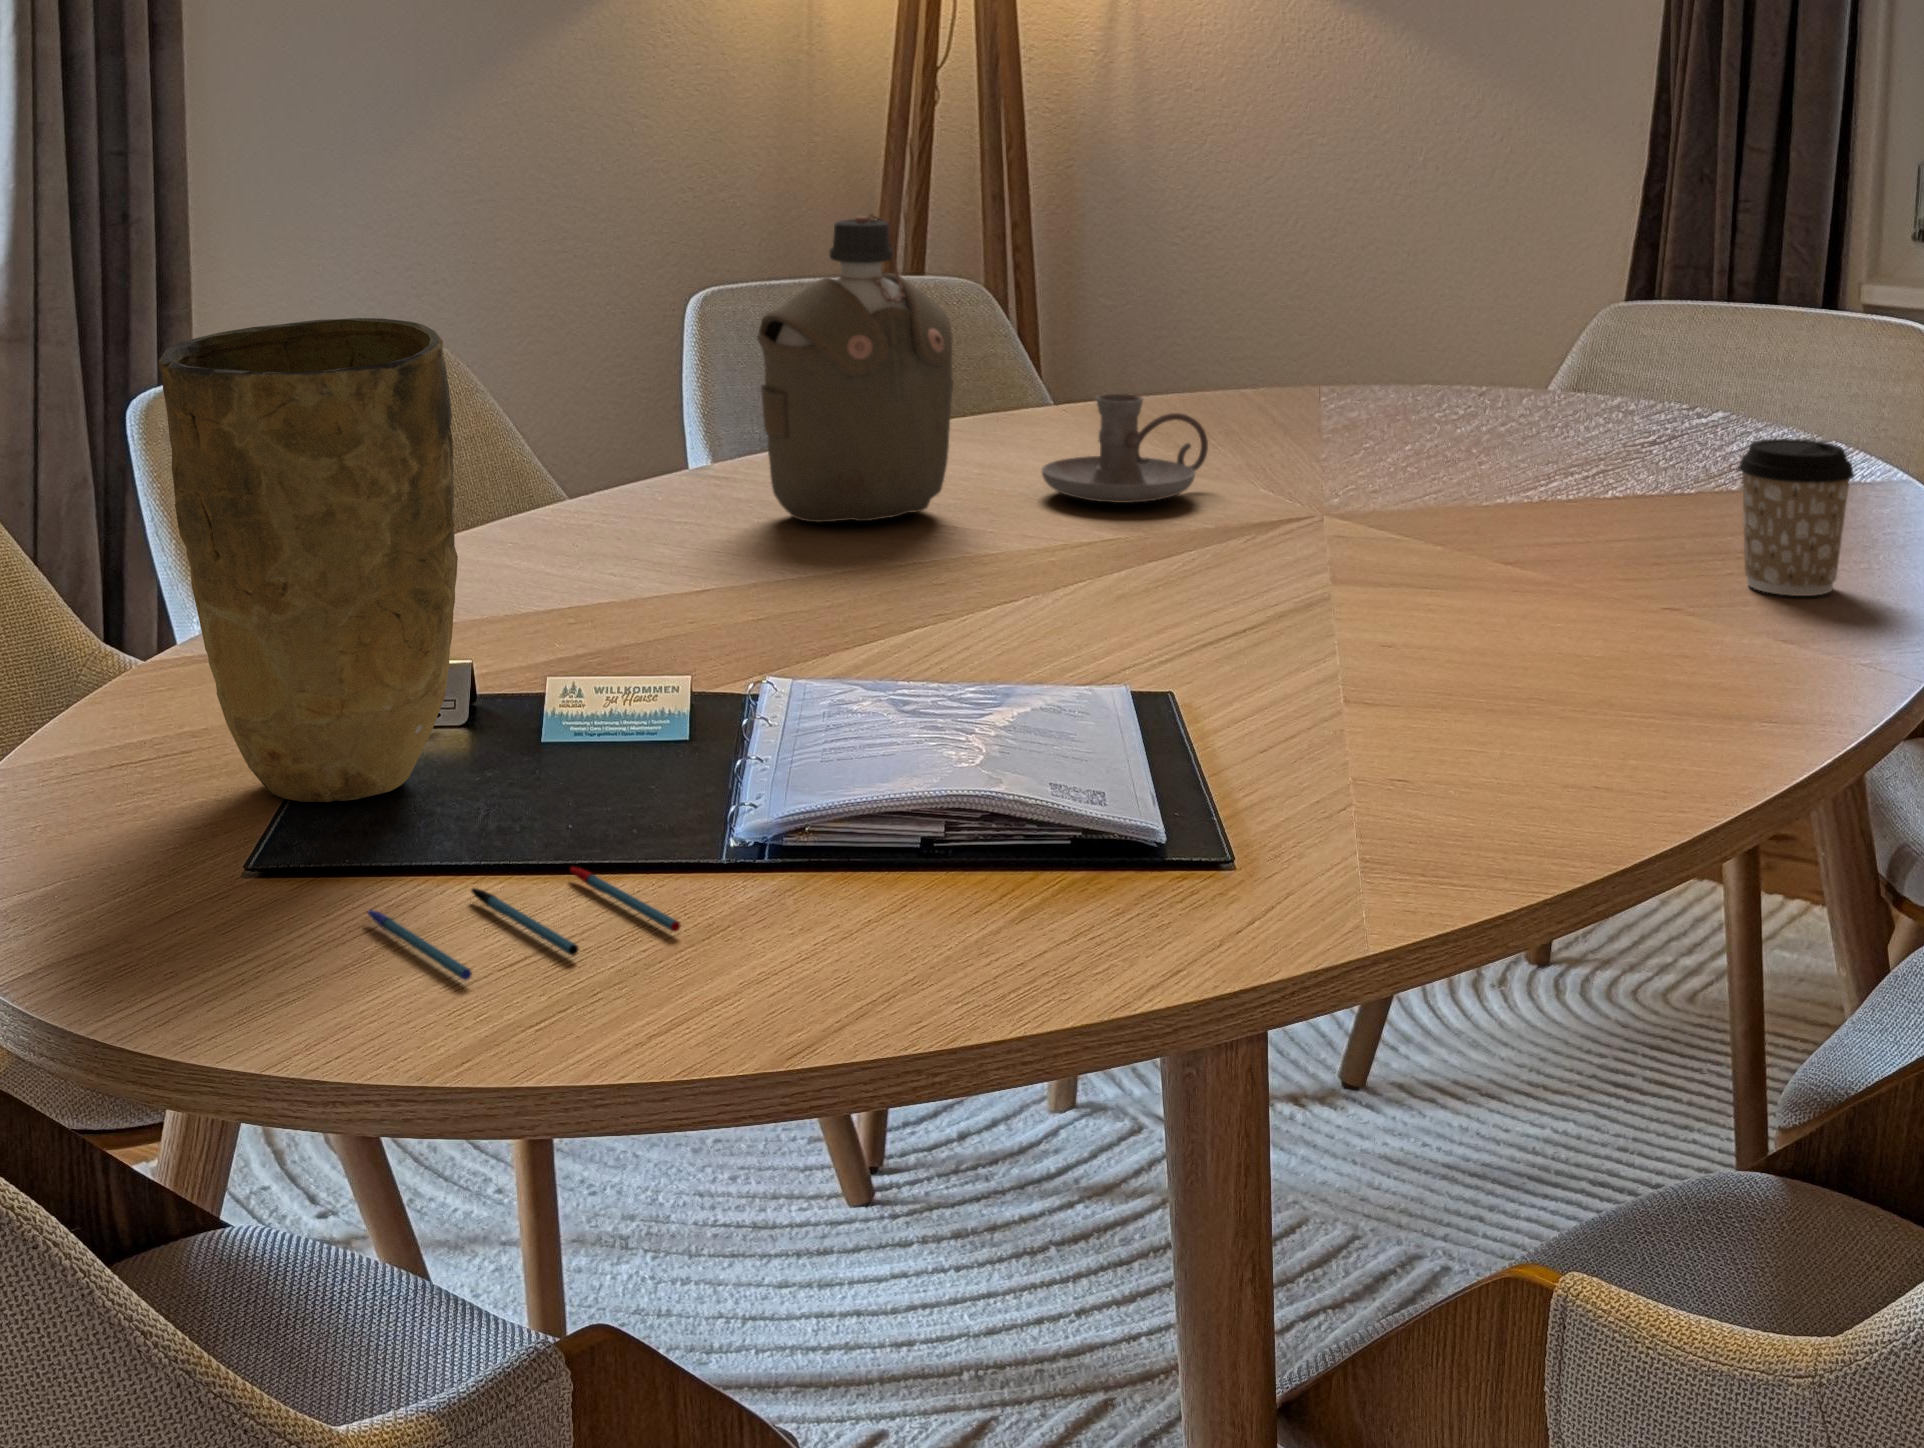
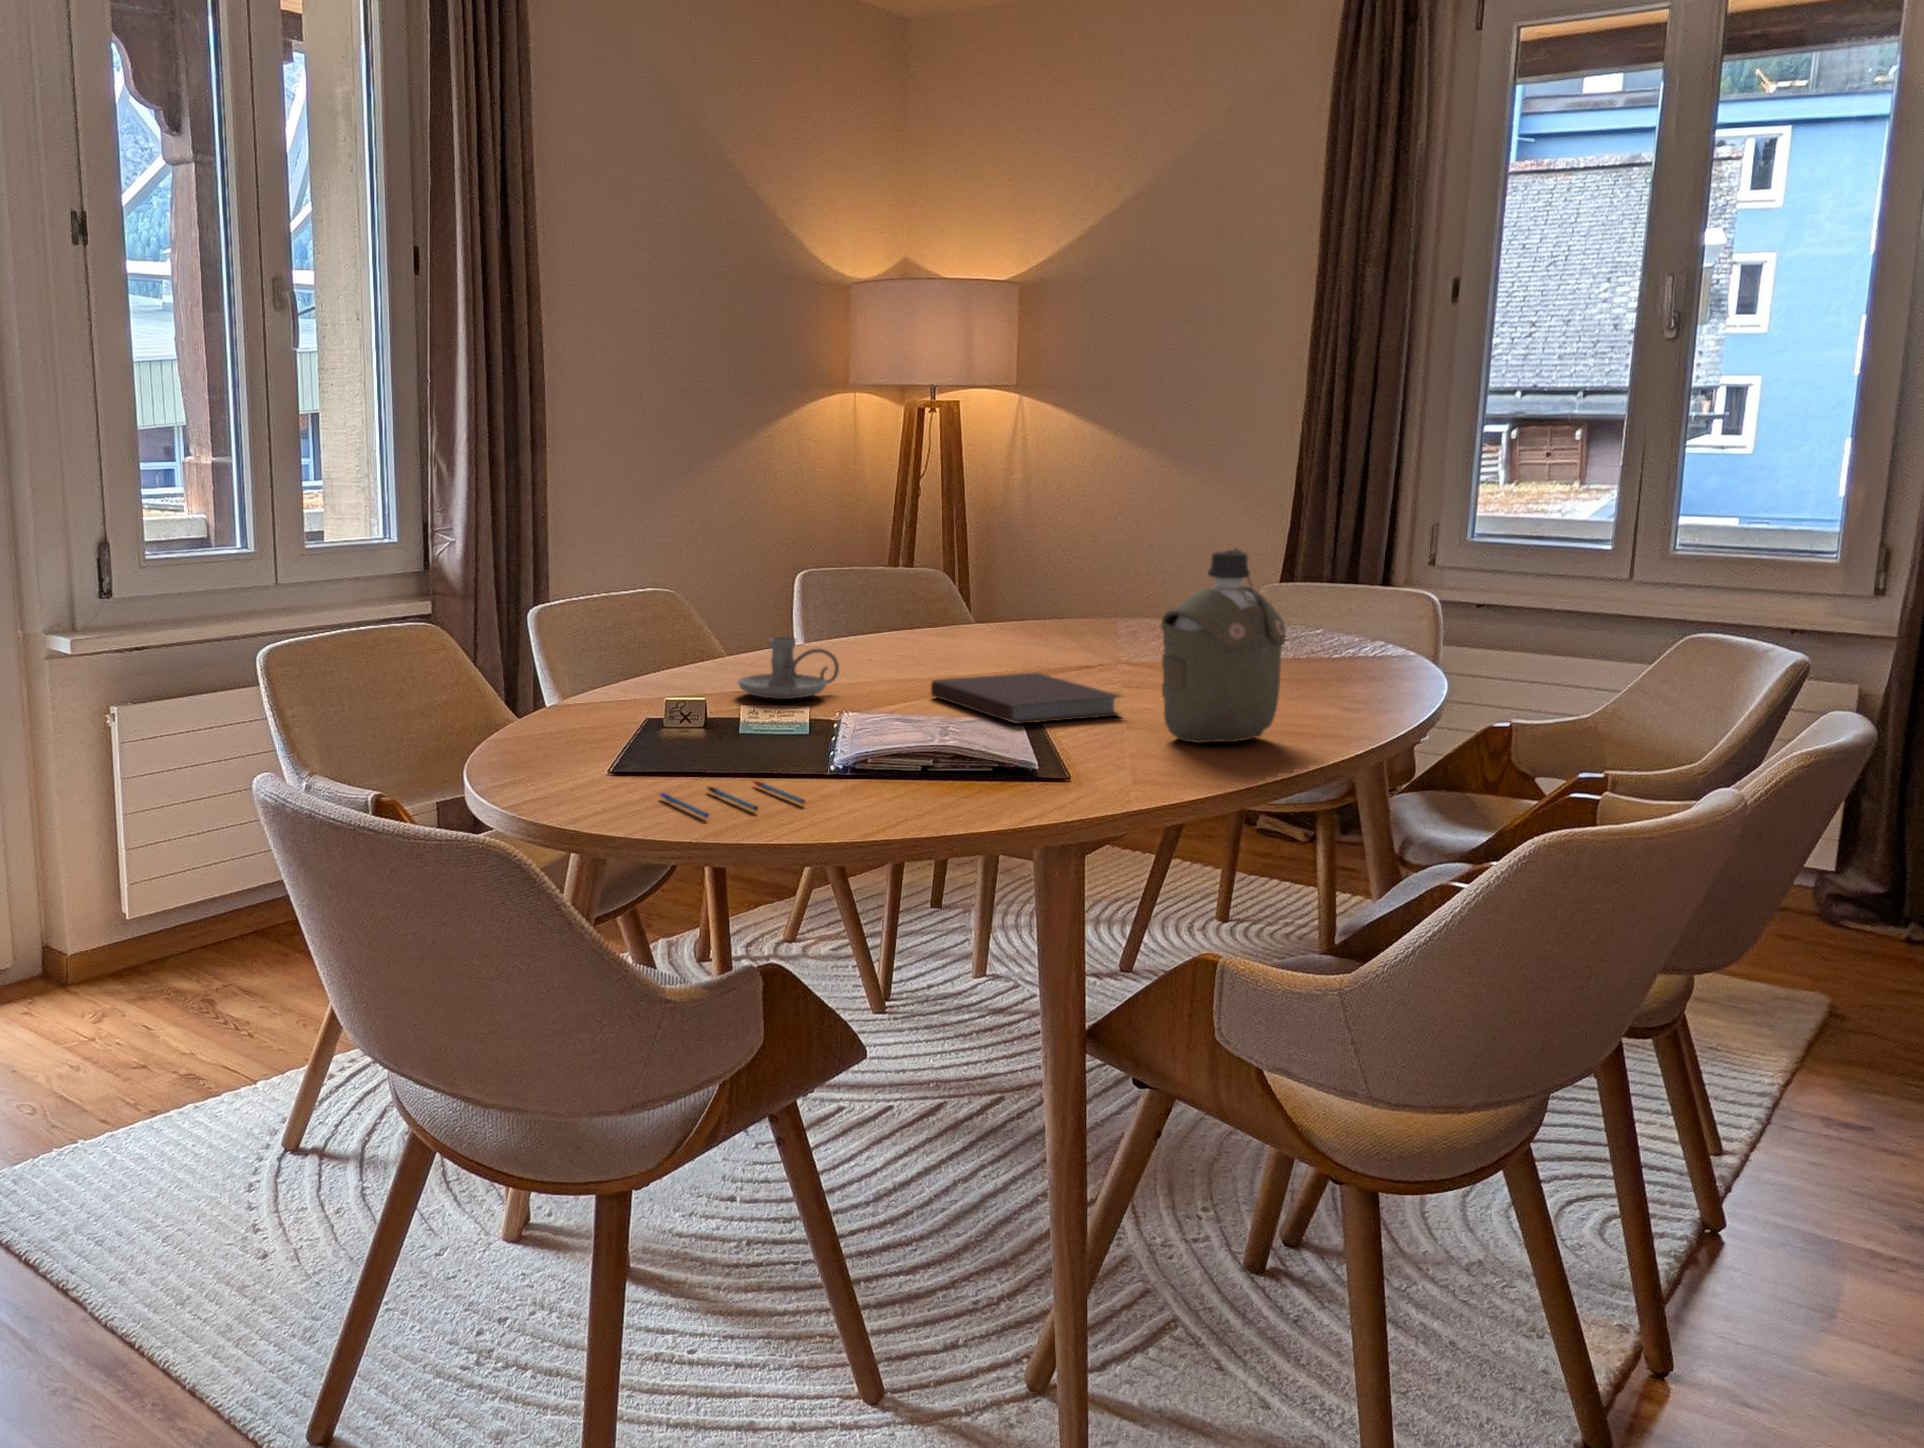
water bottle: present [757,214,953,522] -> present [1161,548,1286,743]
vase: present [159,318,458,802] -> none [561,531,698,757]
candle holder: present [1042,394,1208,503] -> present [738,637,839,699]
coffee cup: present [1739,439,1854,596] -> none [1325,622,1384,698]
notebook: none [949,552,1342,684] -> present [931,673,1121,724]

